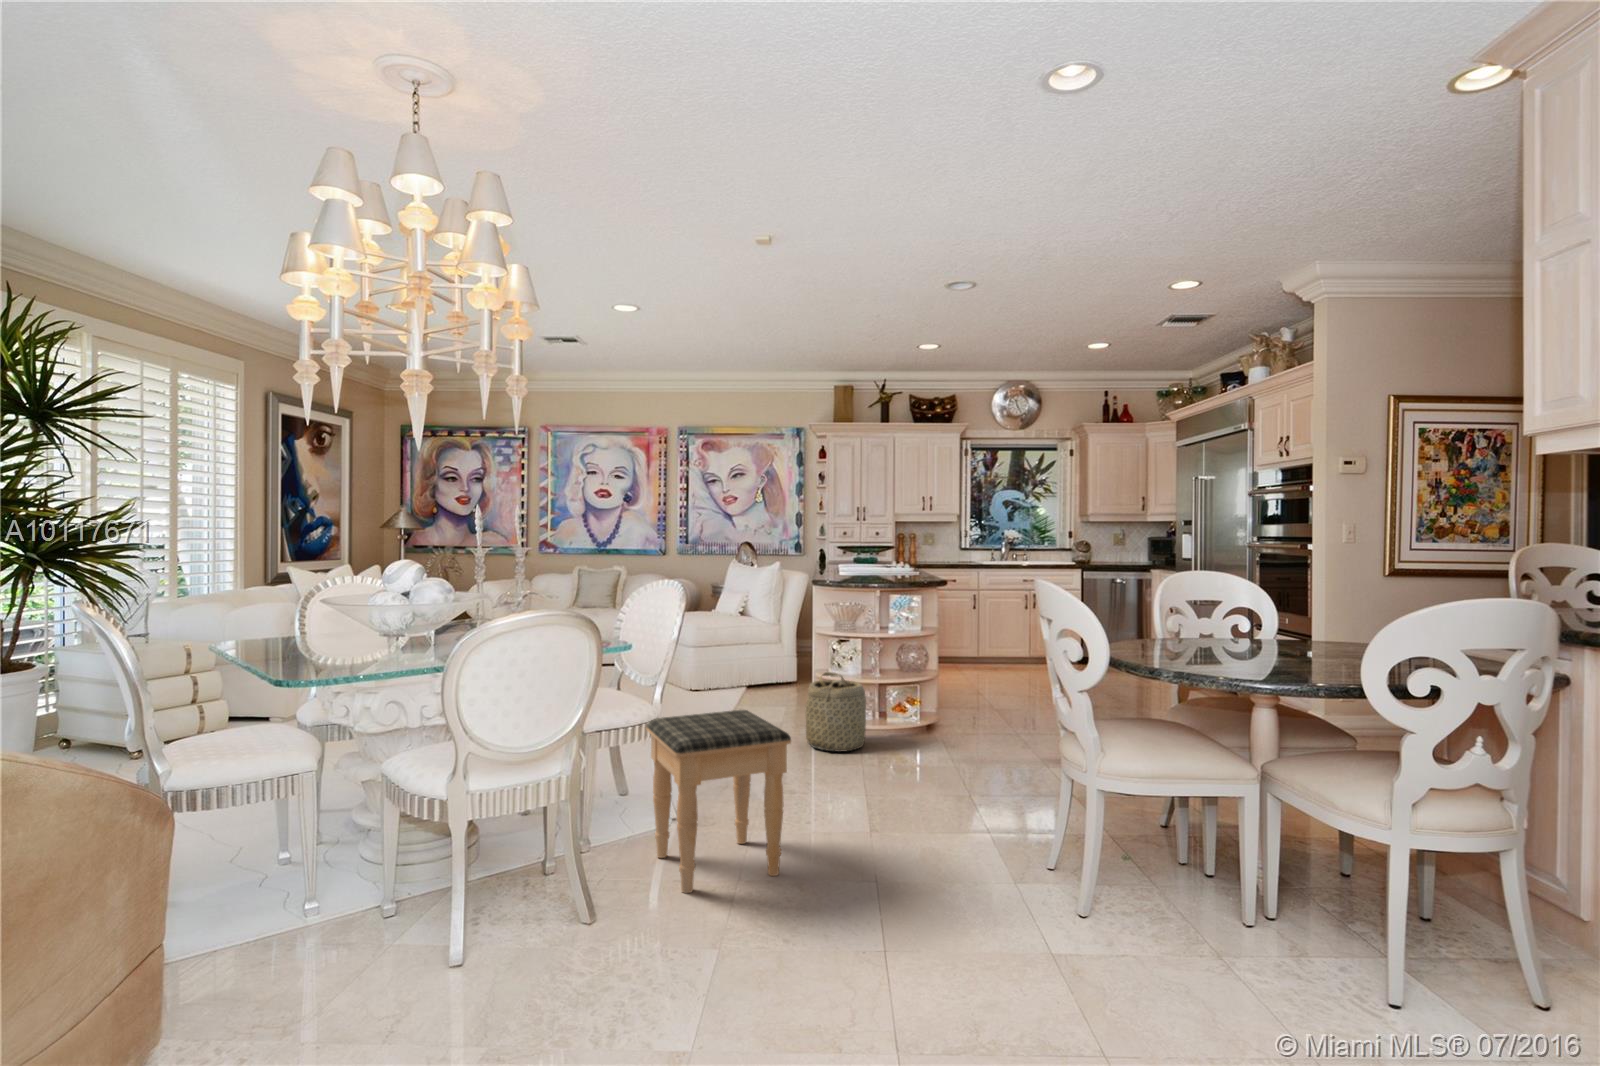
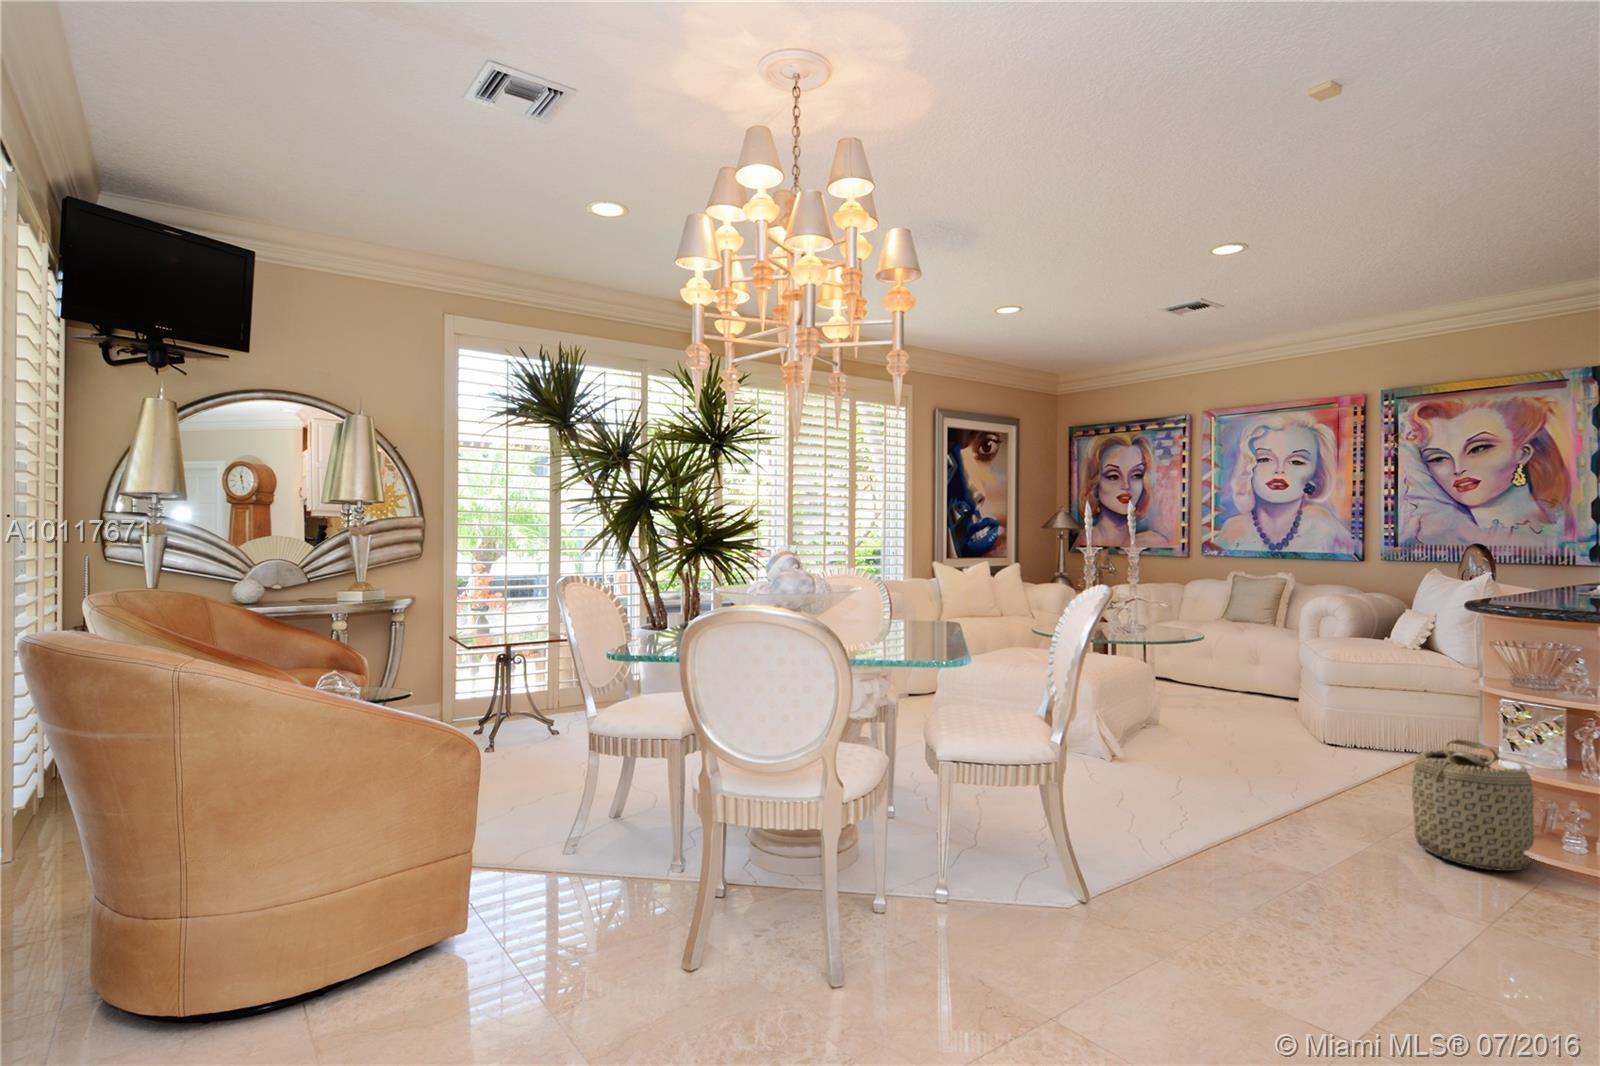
footstool: present [646,710,791,893] -> none [989,732,1159,962]

